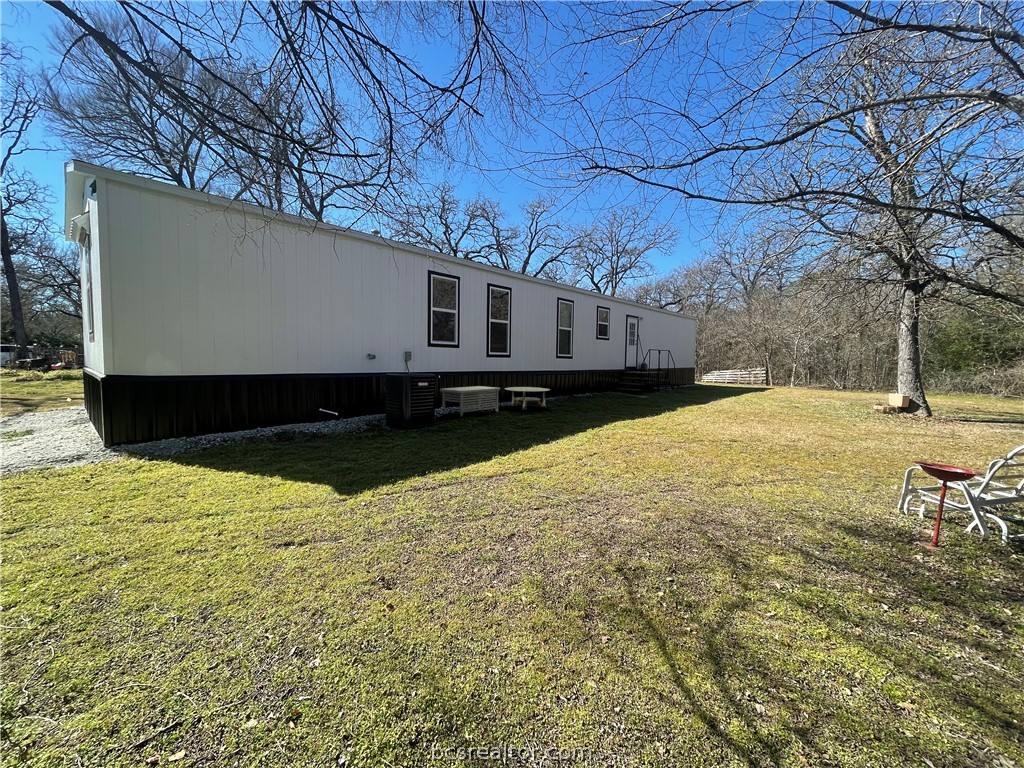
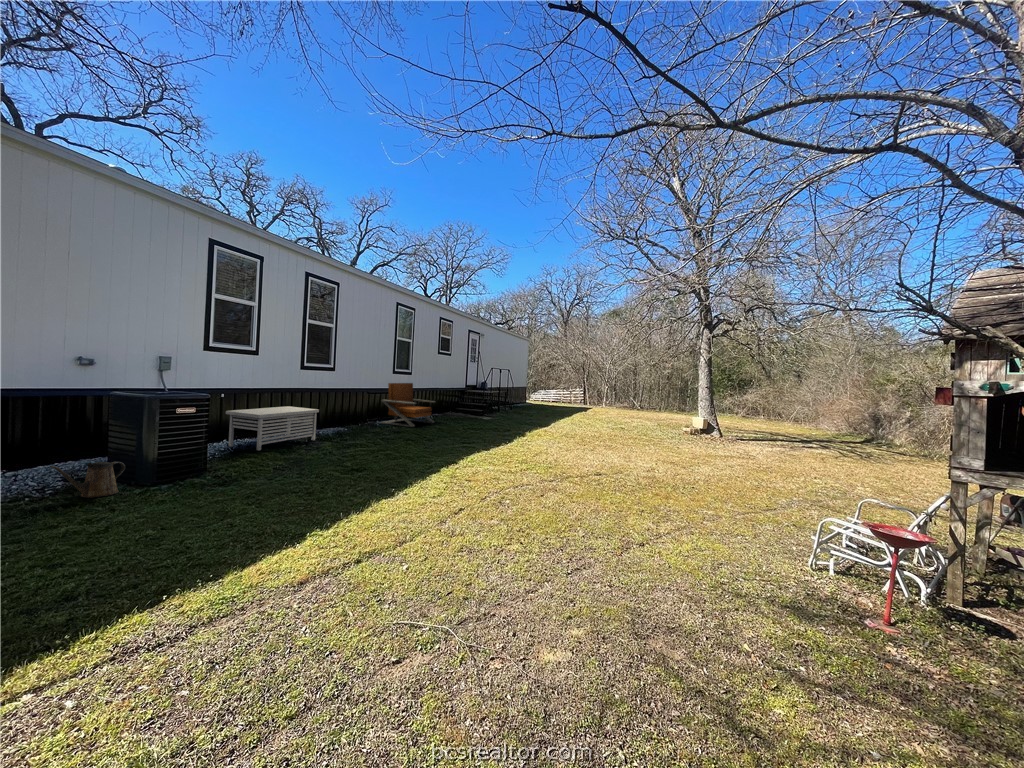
lounge chair: none [548,366,595,404] -> present [382,383,435,427]
round table: present [505,387,550,410] -> none [325,407,385,437]
watering can: none [362,415,393,435] -> present [50,462,125,498]

